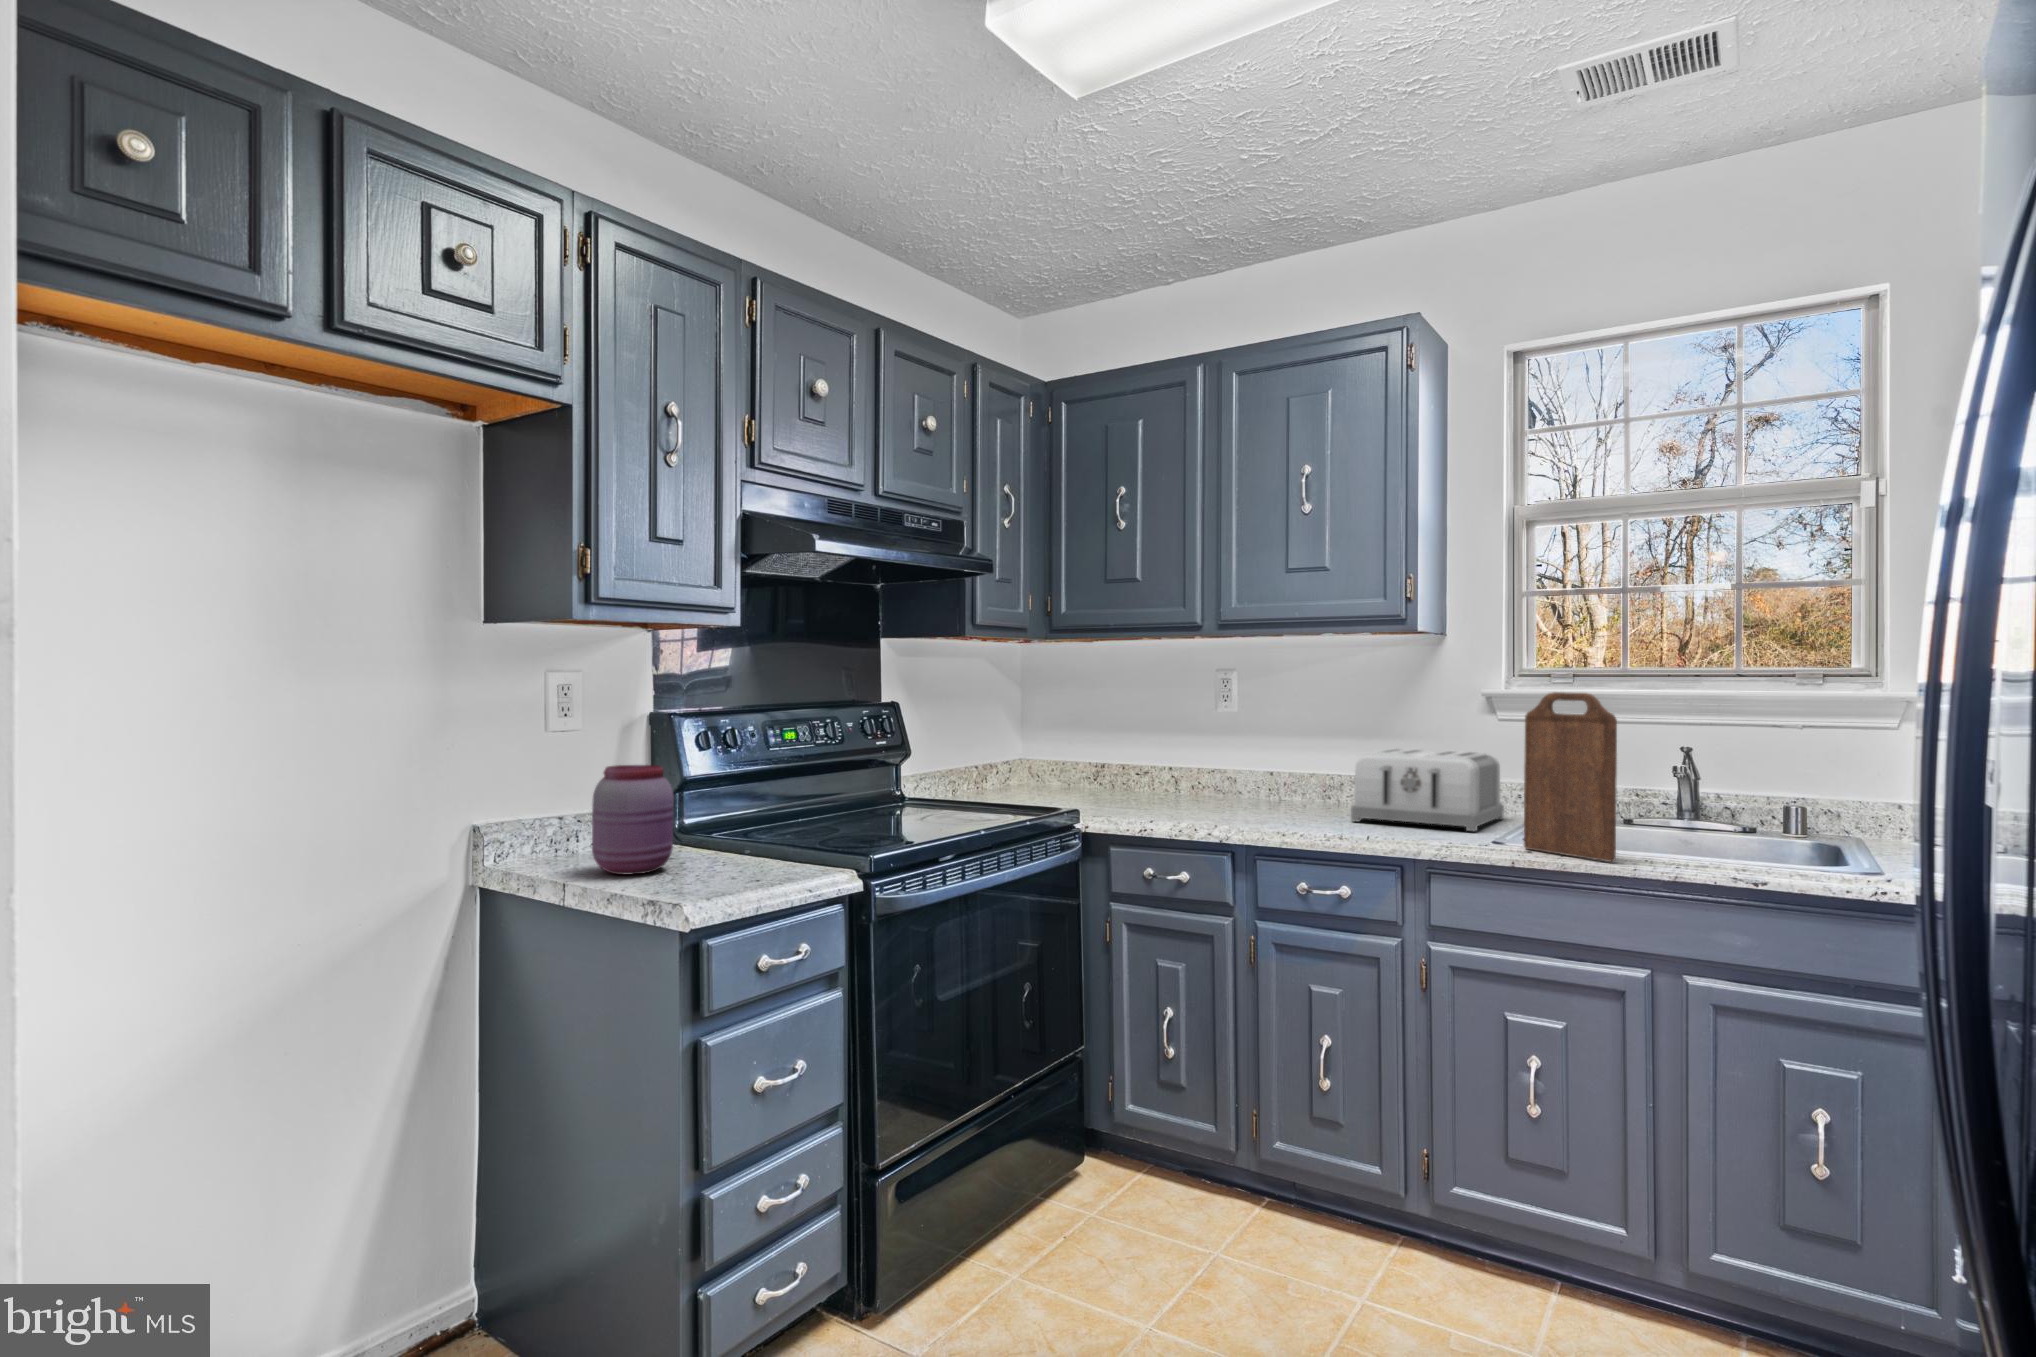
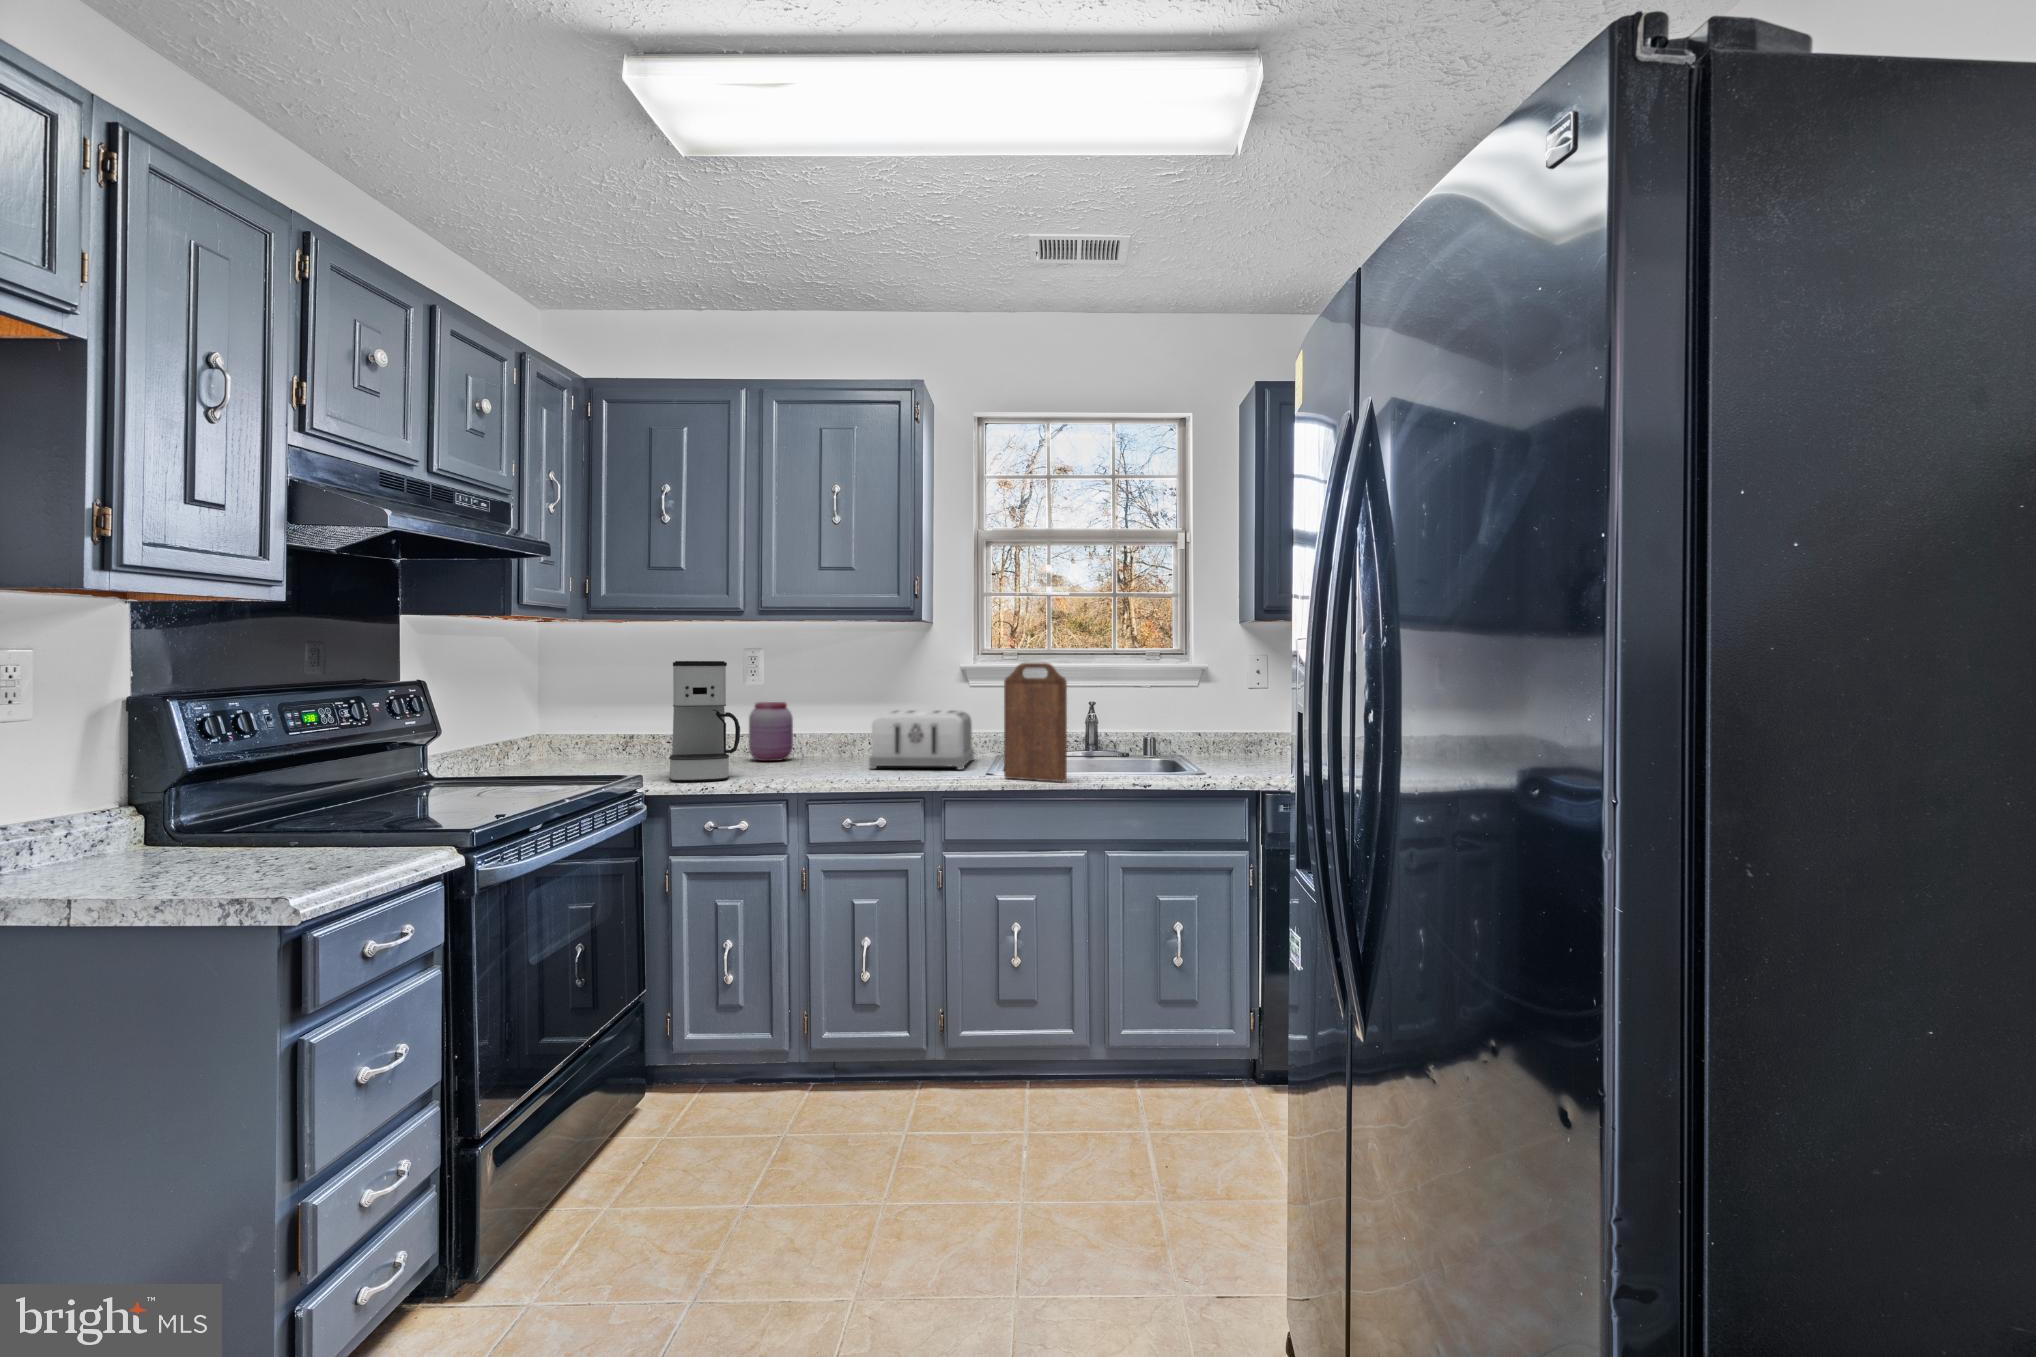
coffee maker: none [1115,685,1193,821] -> present [669,661,740,782]
jar: present [592,765,674,875] -> present [749,702,793,761]

